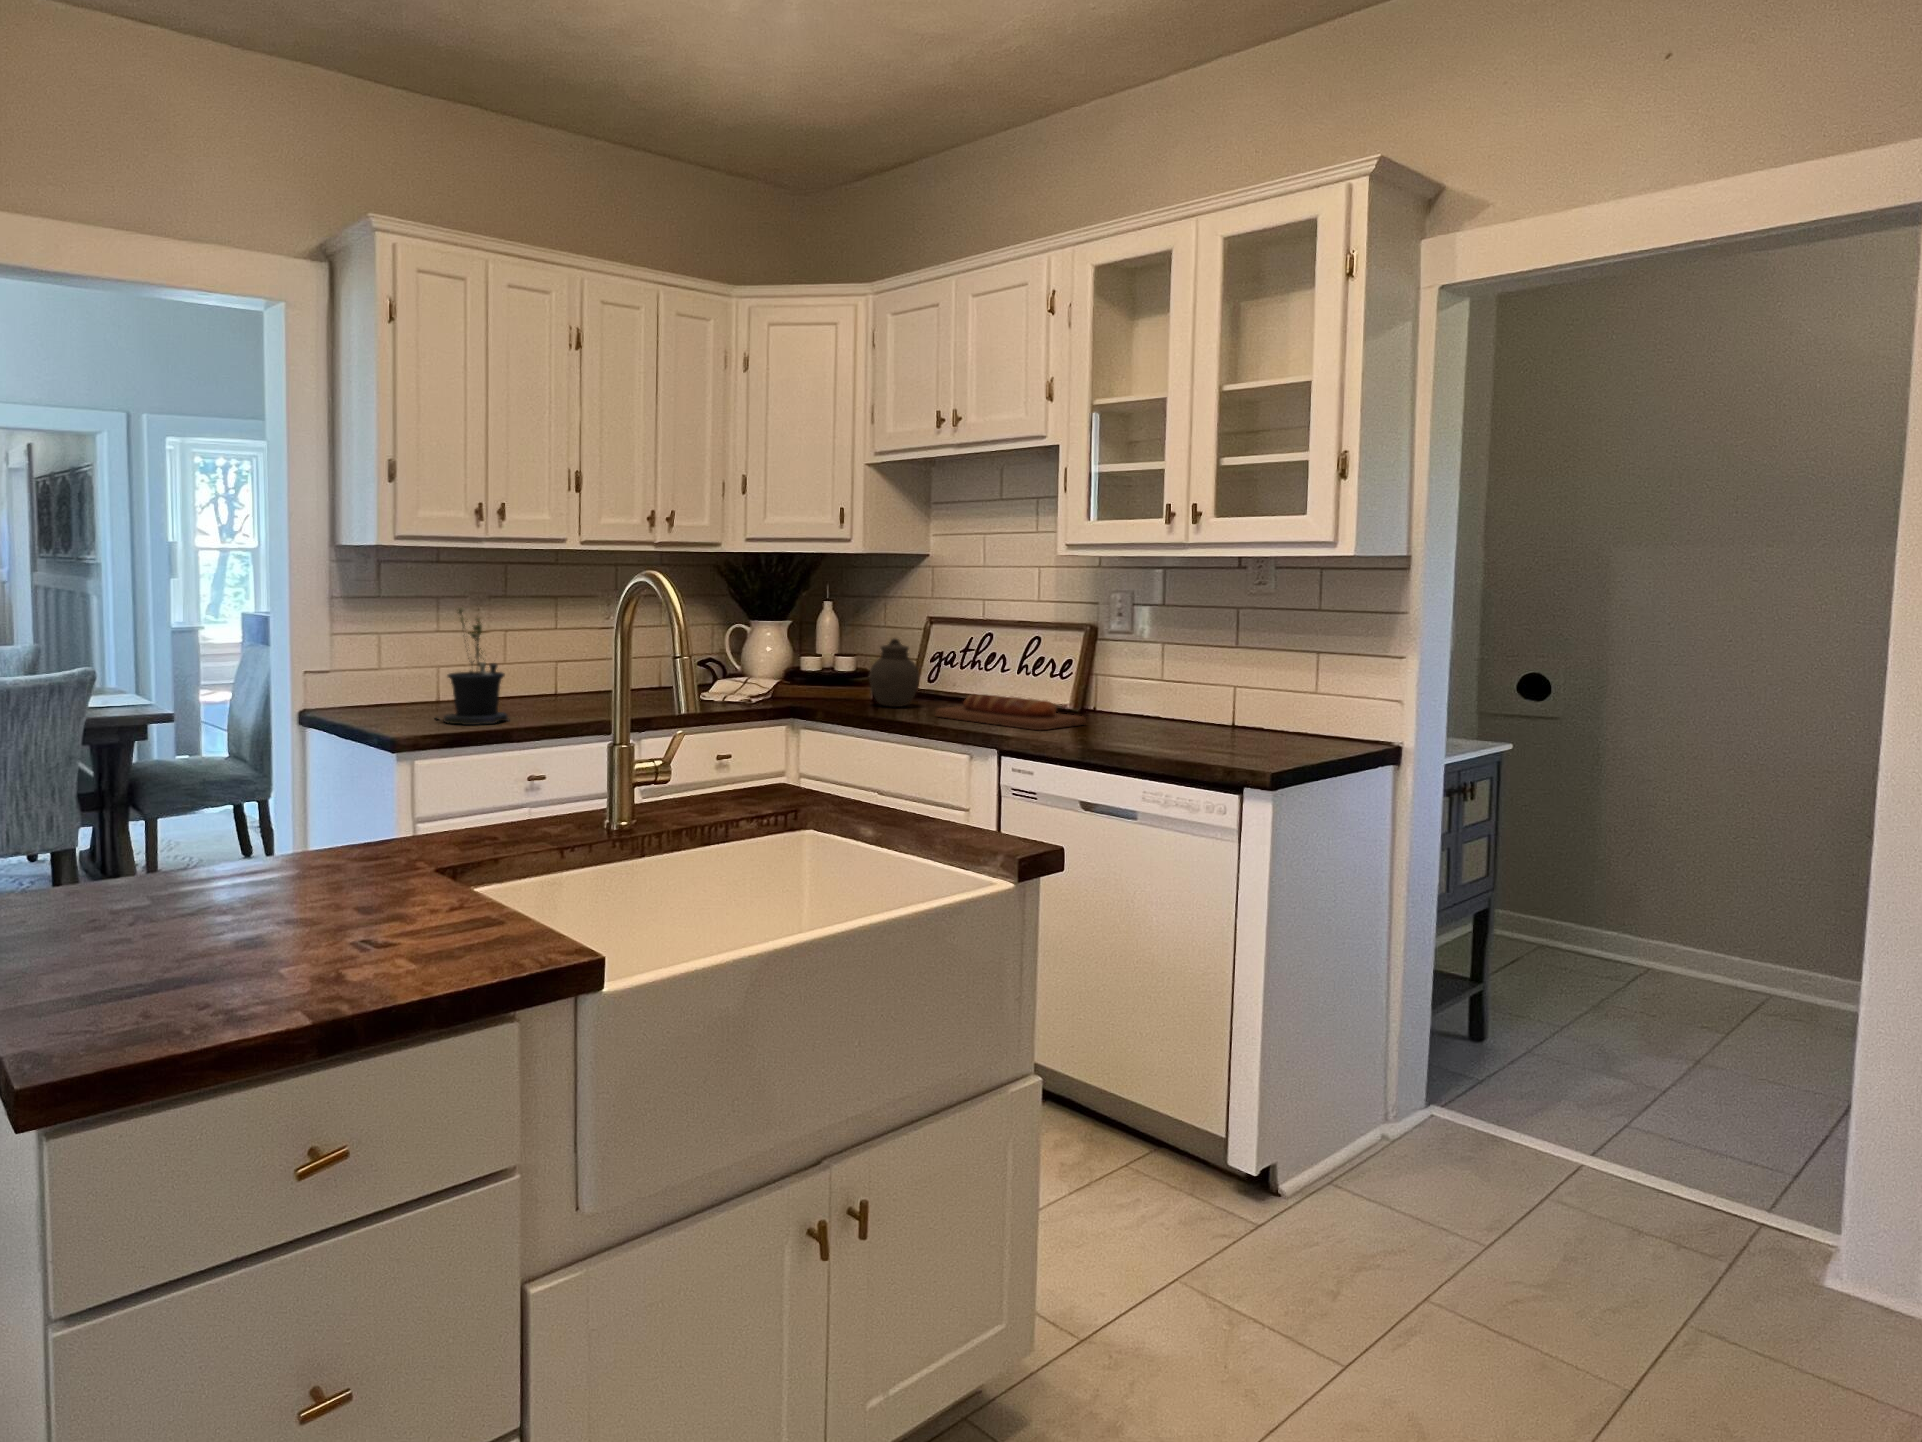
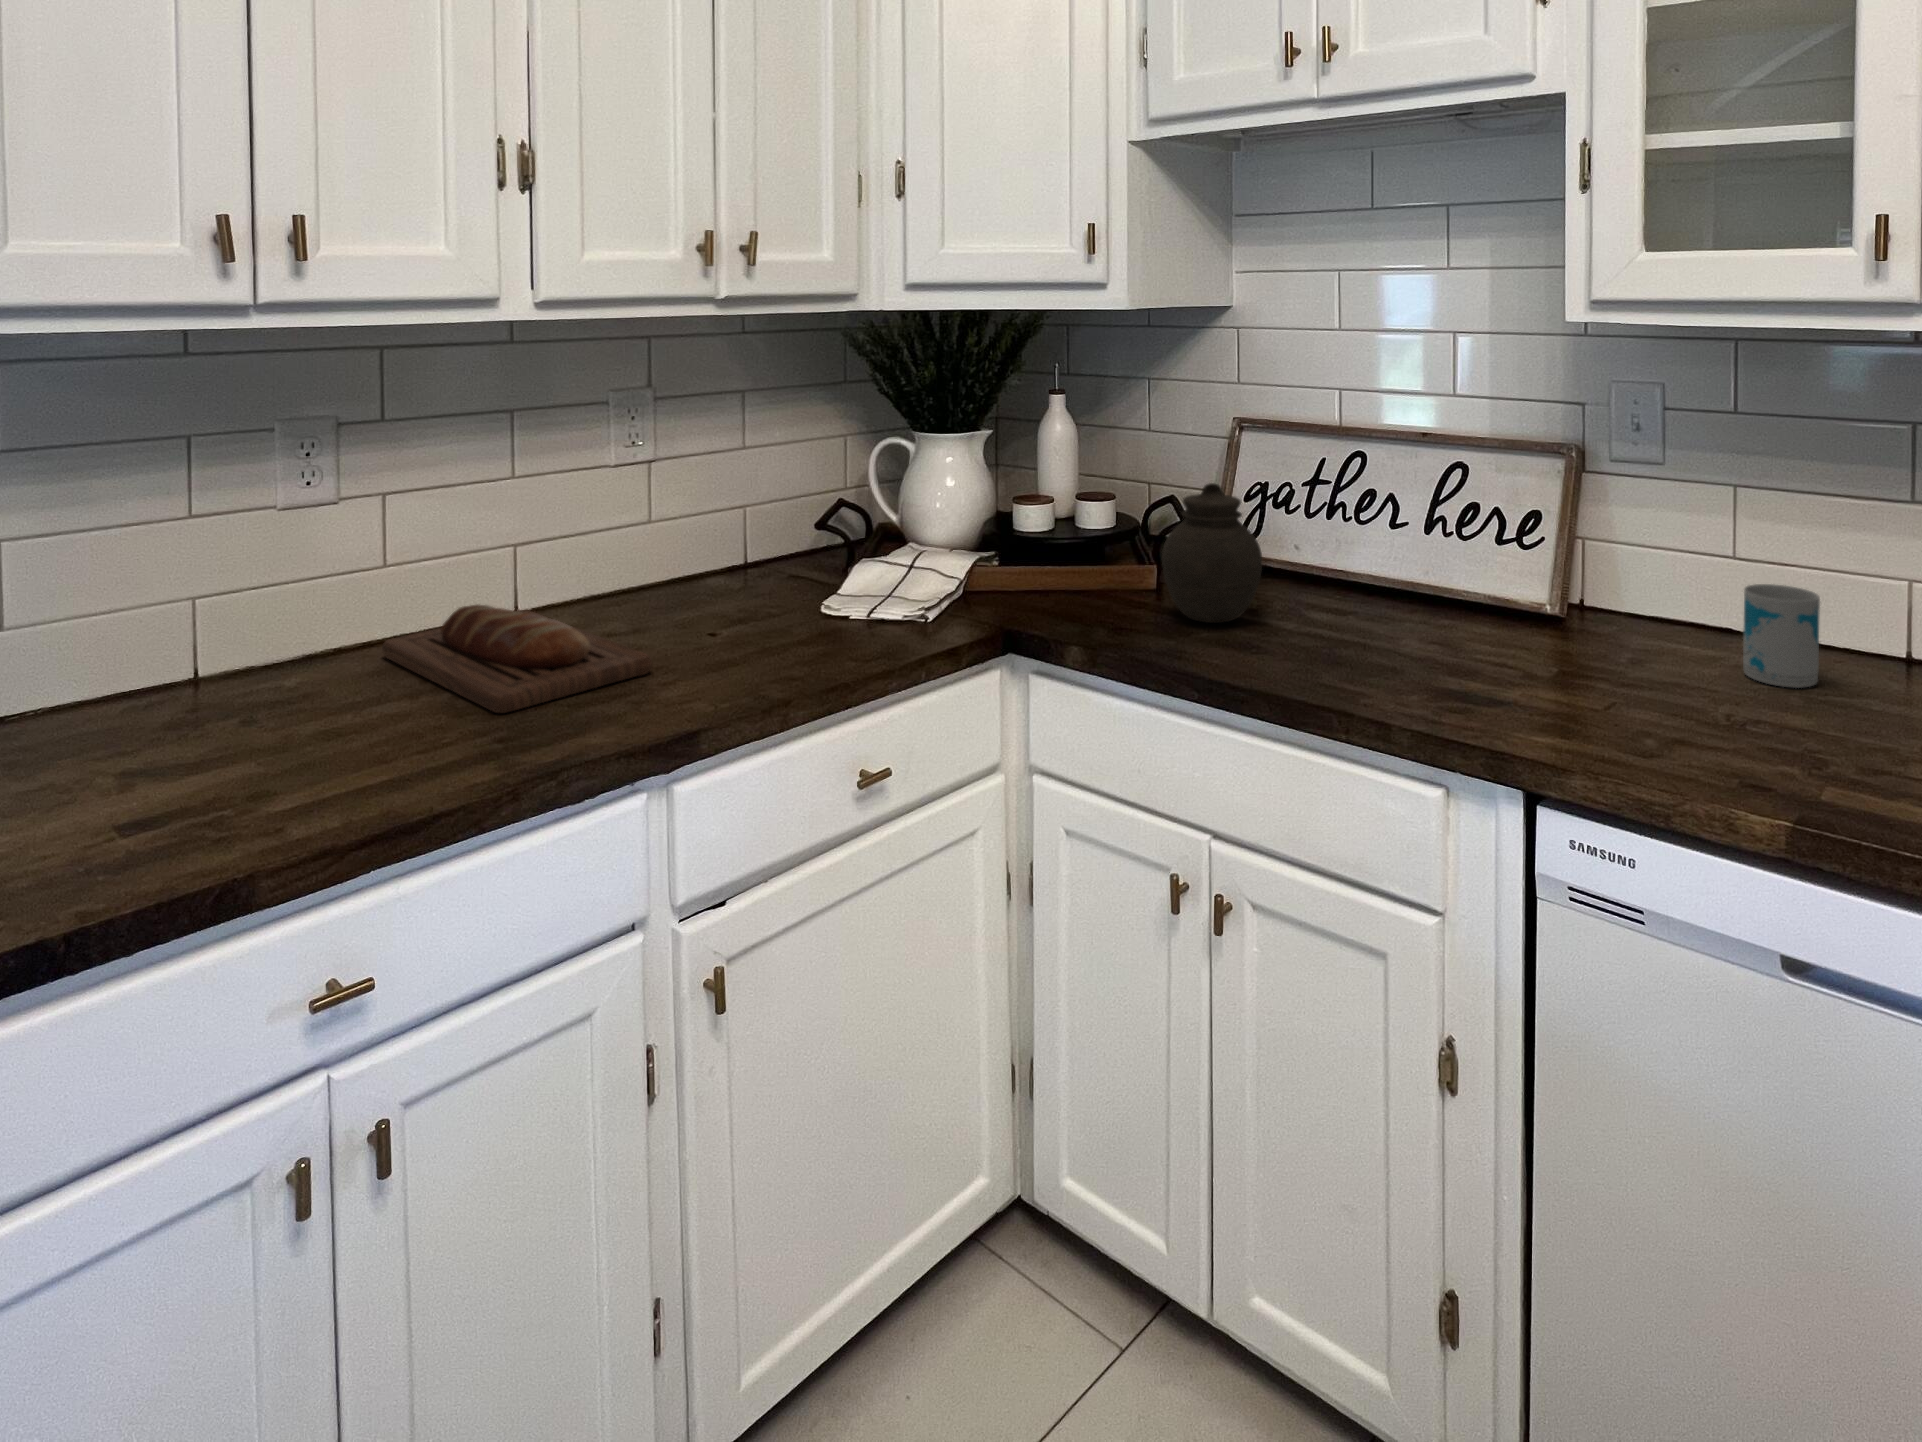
potted plant: present [436,607,509,725] -> none [59,501,289,855]
mug: none [1136,683,1170,727] -> present [1743,584,1820,688]
bread loaf: present [935,694,1086,730] -> present [382,605,652,713]

